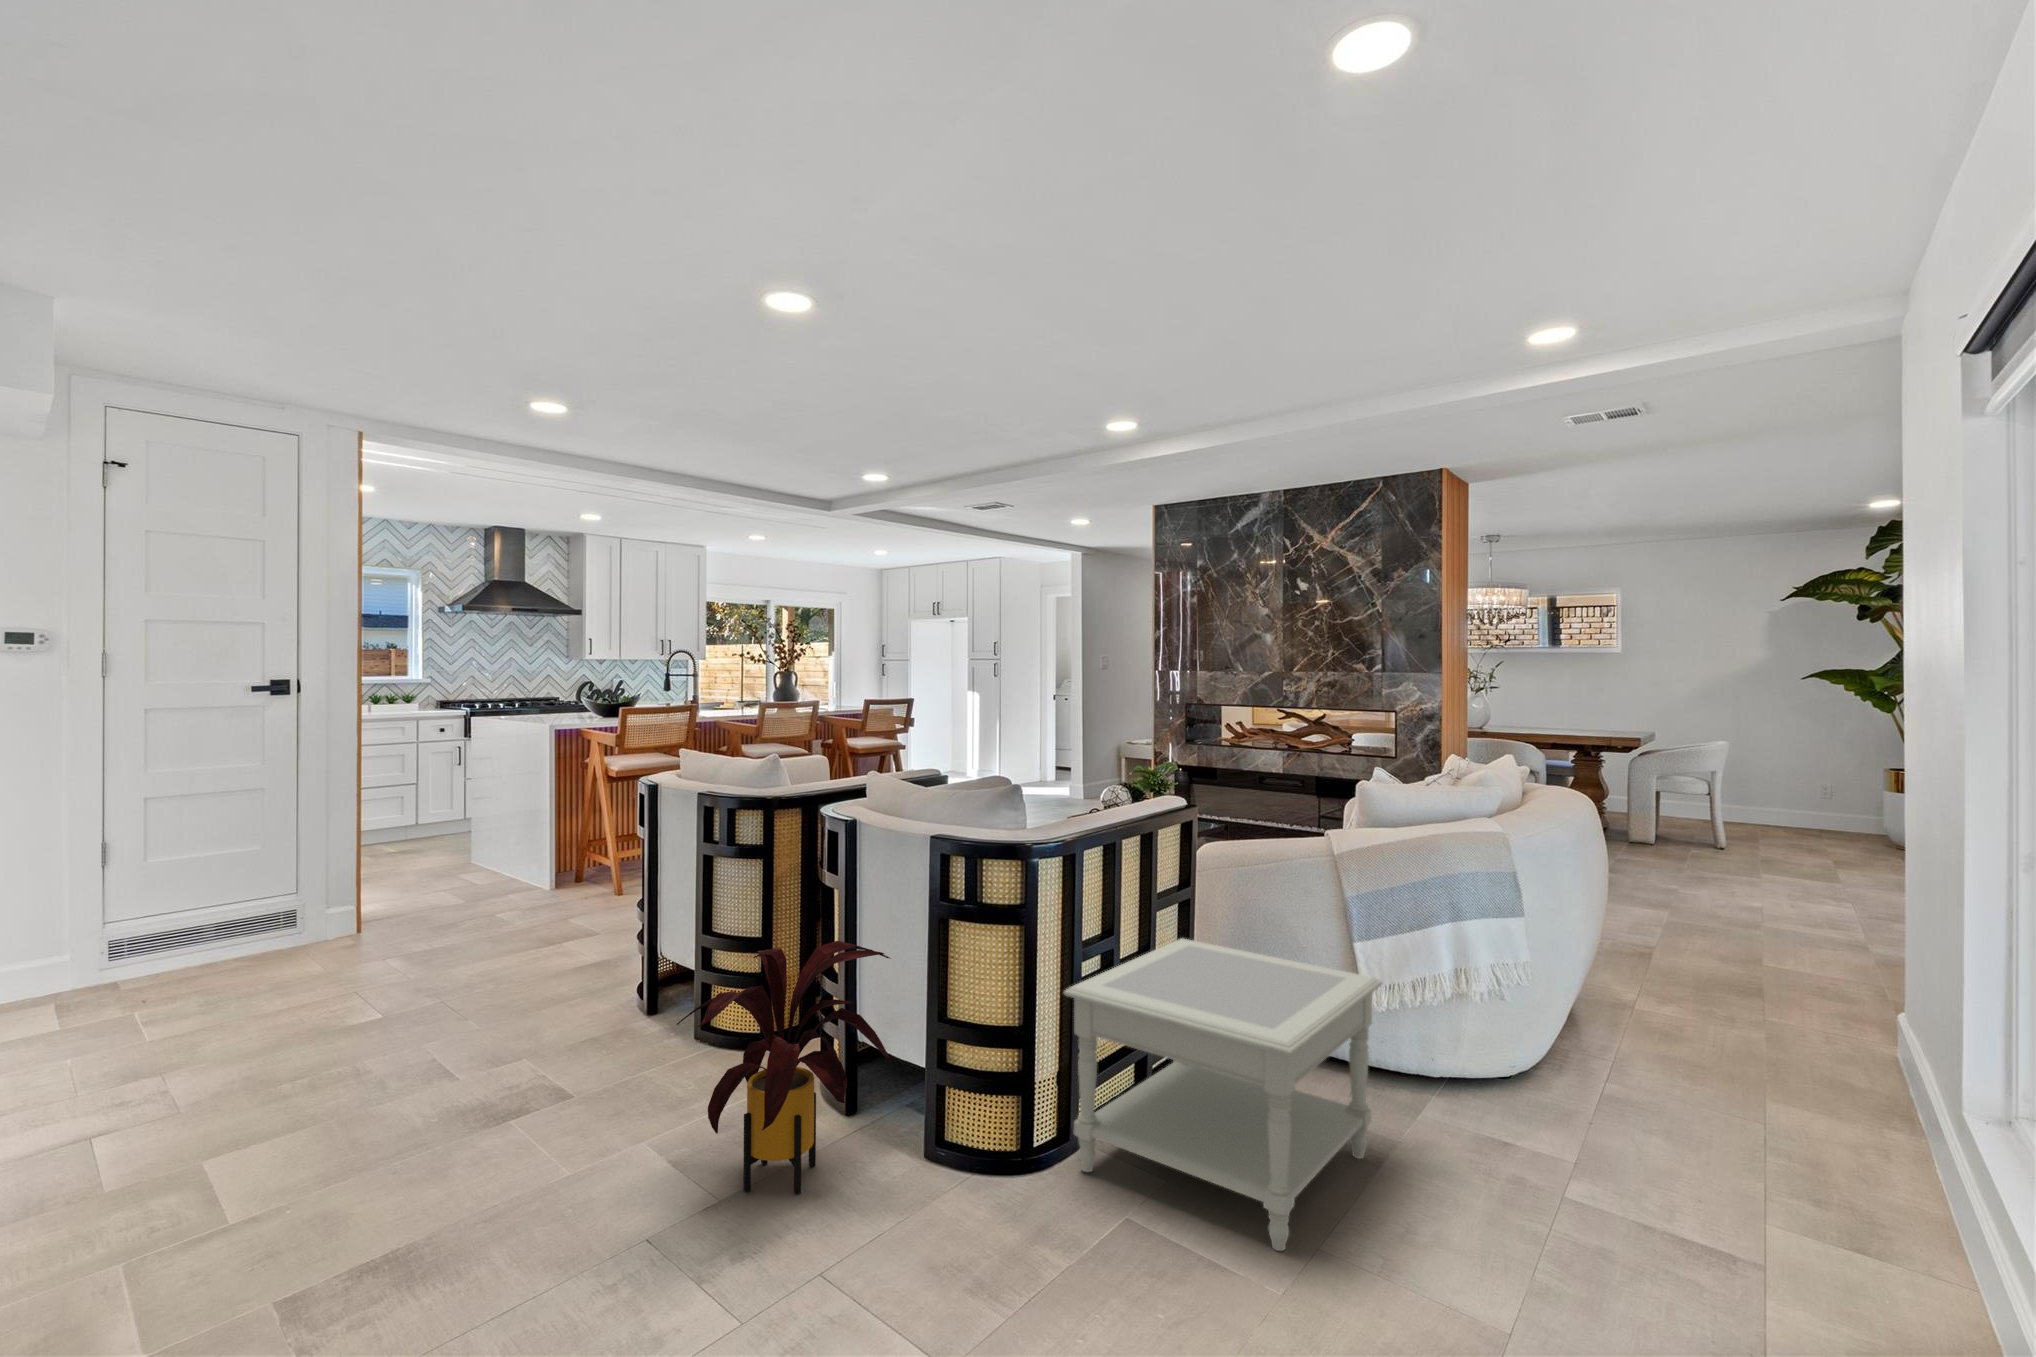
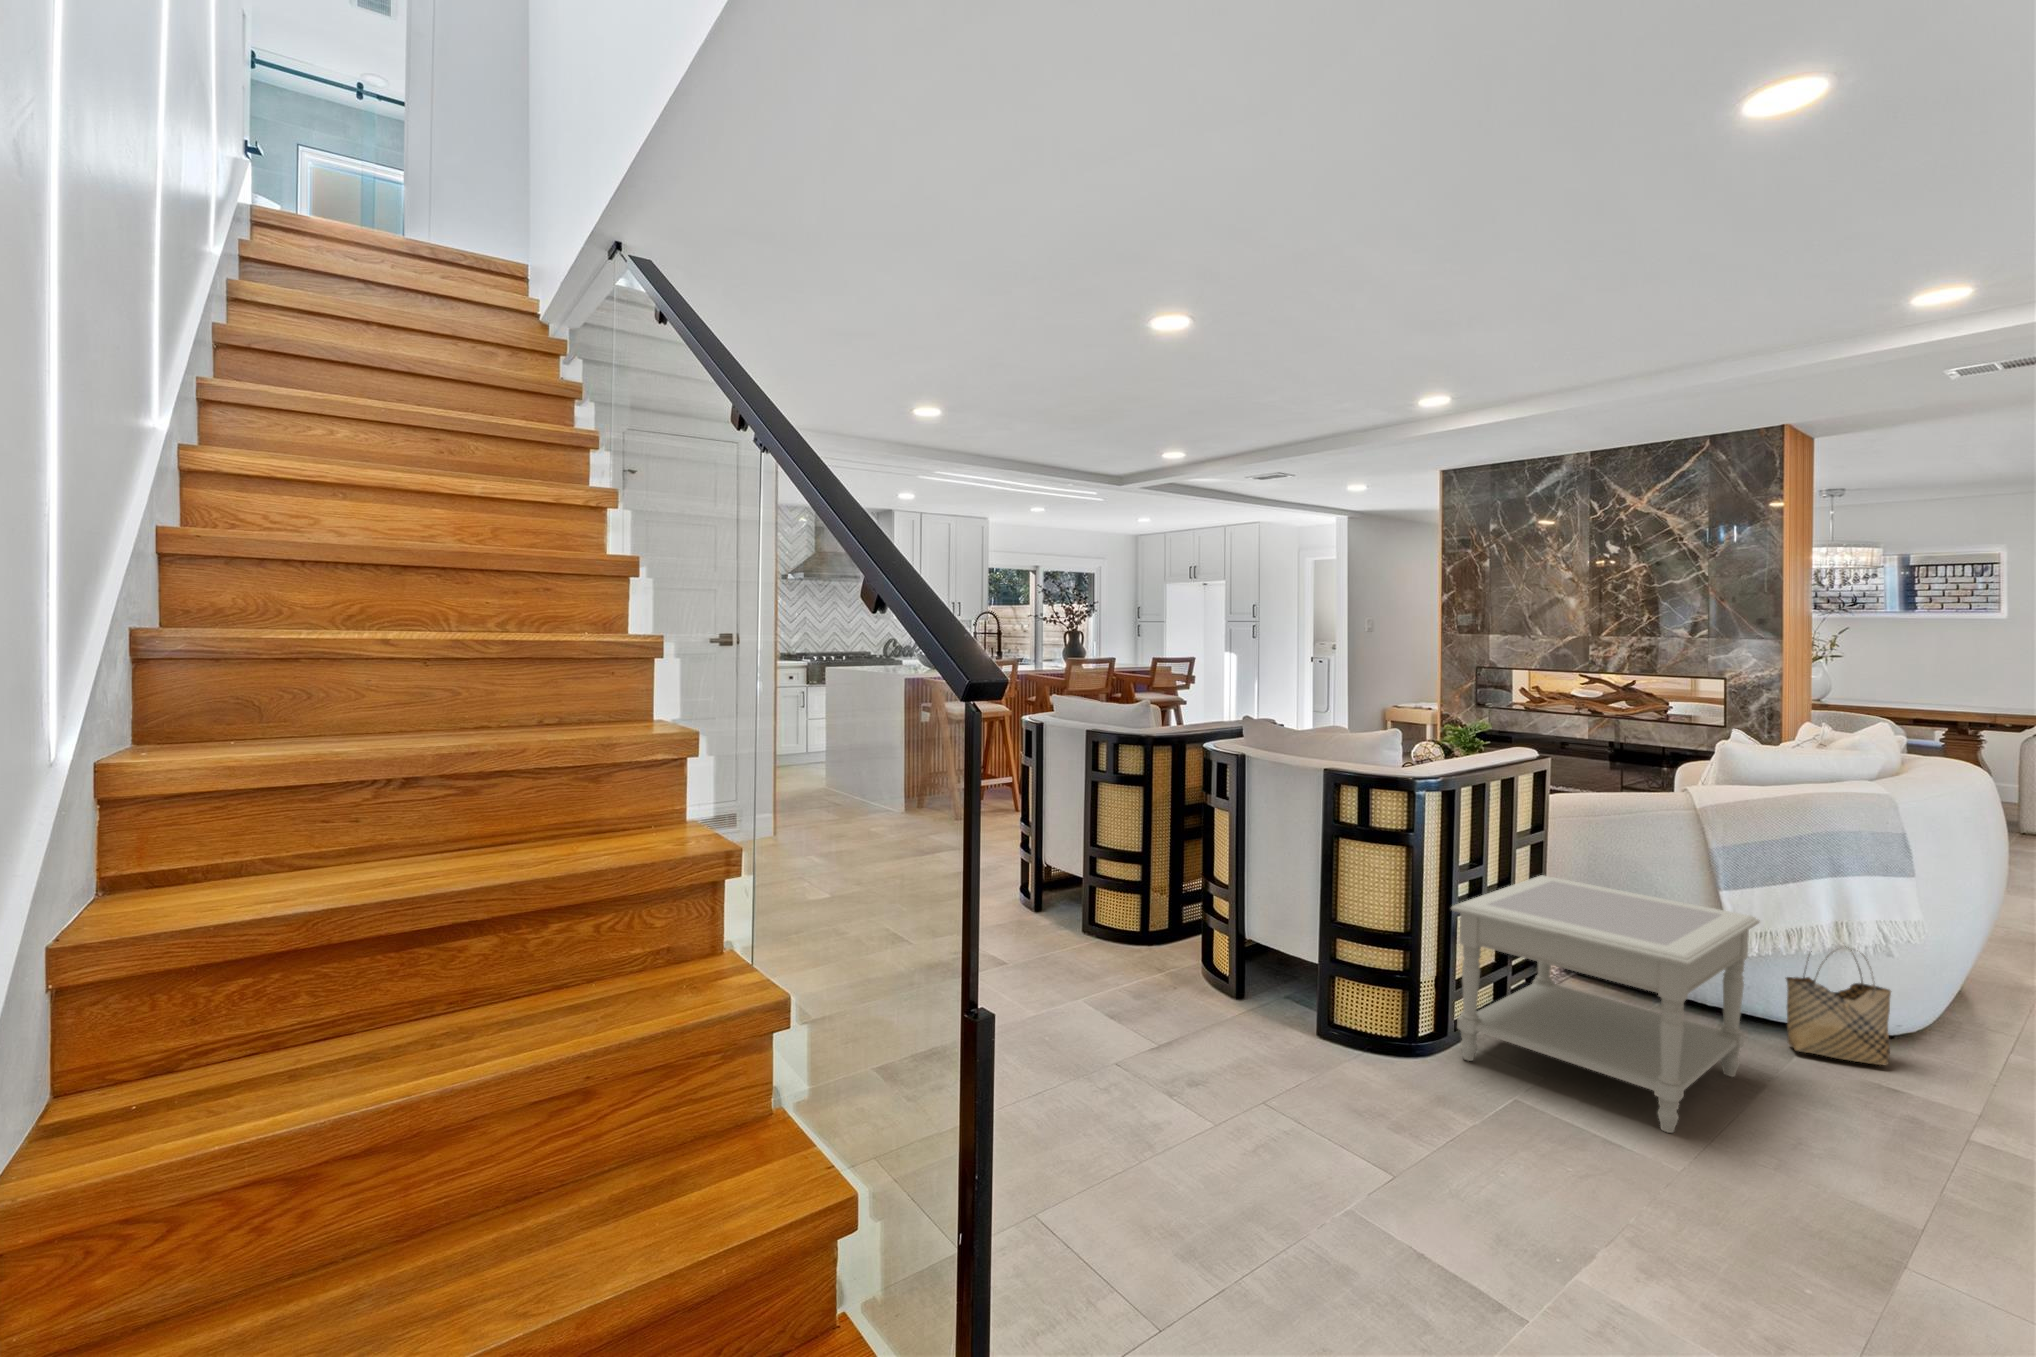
house plant: present [677,941,891,1194] -> none [1120,856,1303,1051]
woven basket: none [1416,988,1512,1125] -> present [1786,950,1891,1065]

